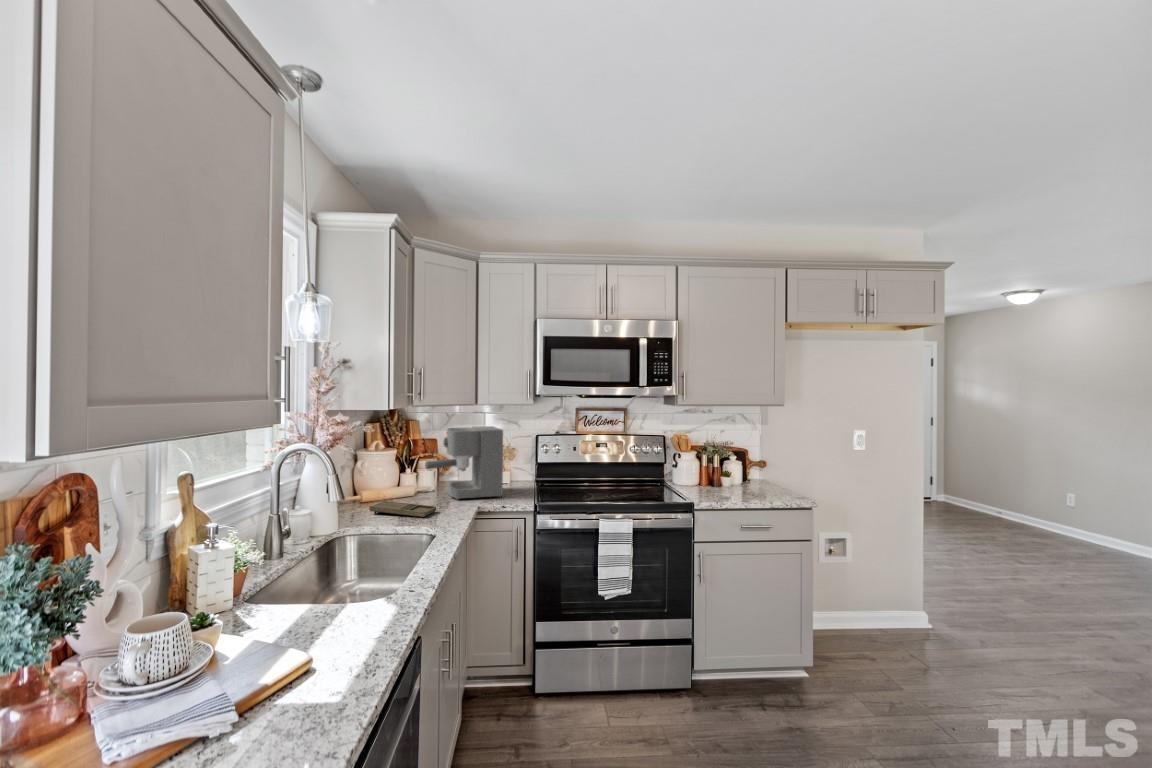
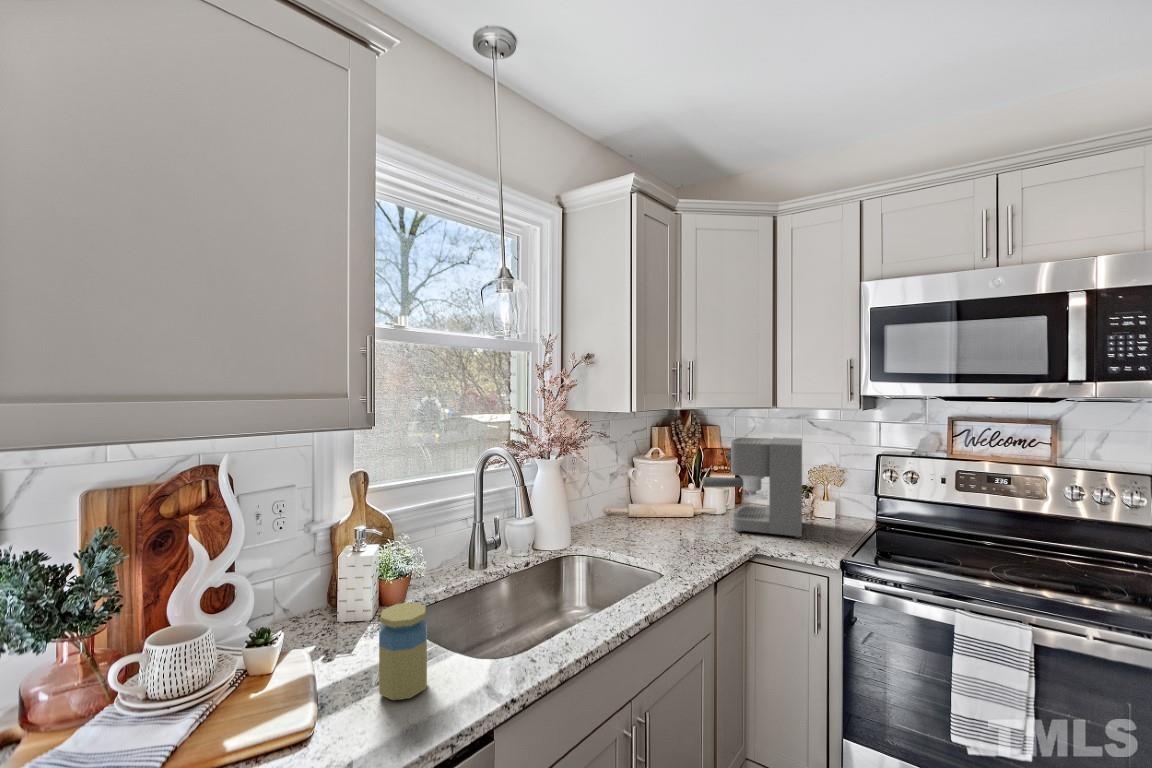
tray: present [369,501,436,517] -> none [623,519,695,548]
jar: none [323,562,365,638] -> present [379,602,427,700]

